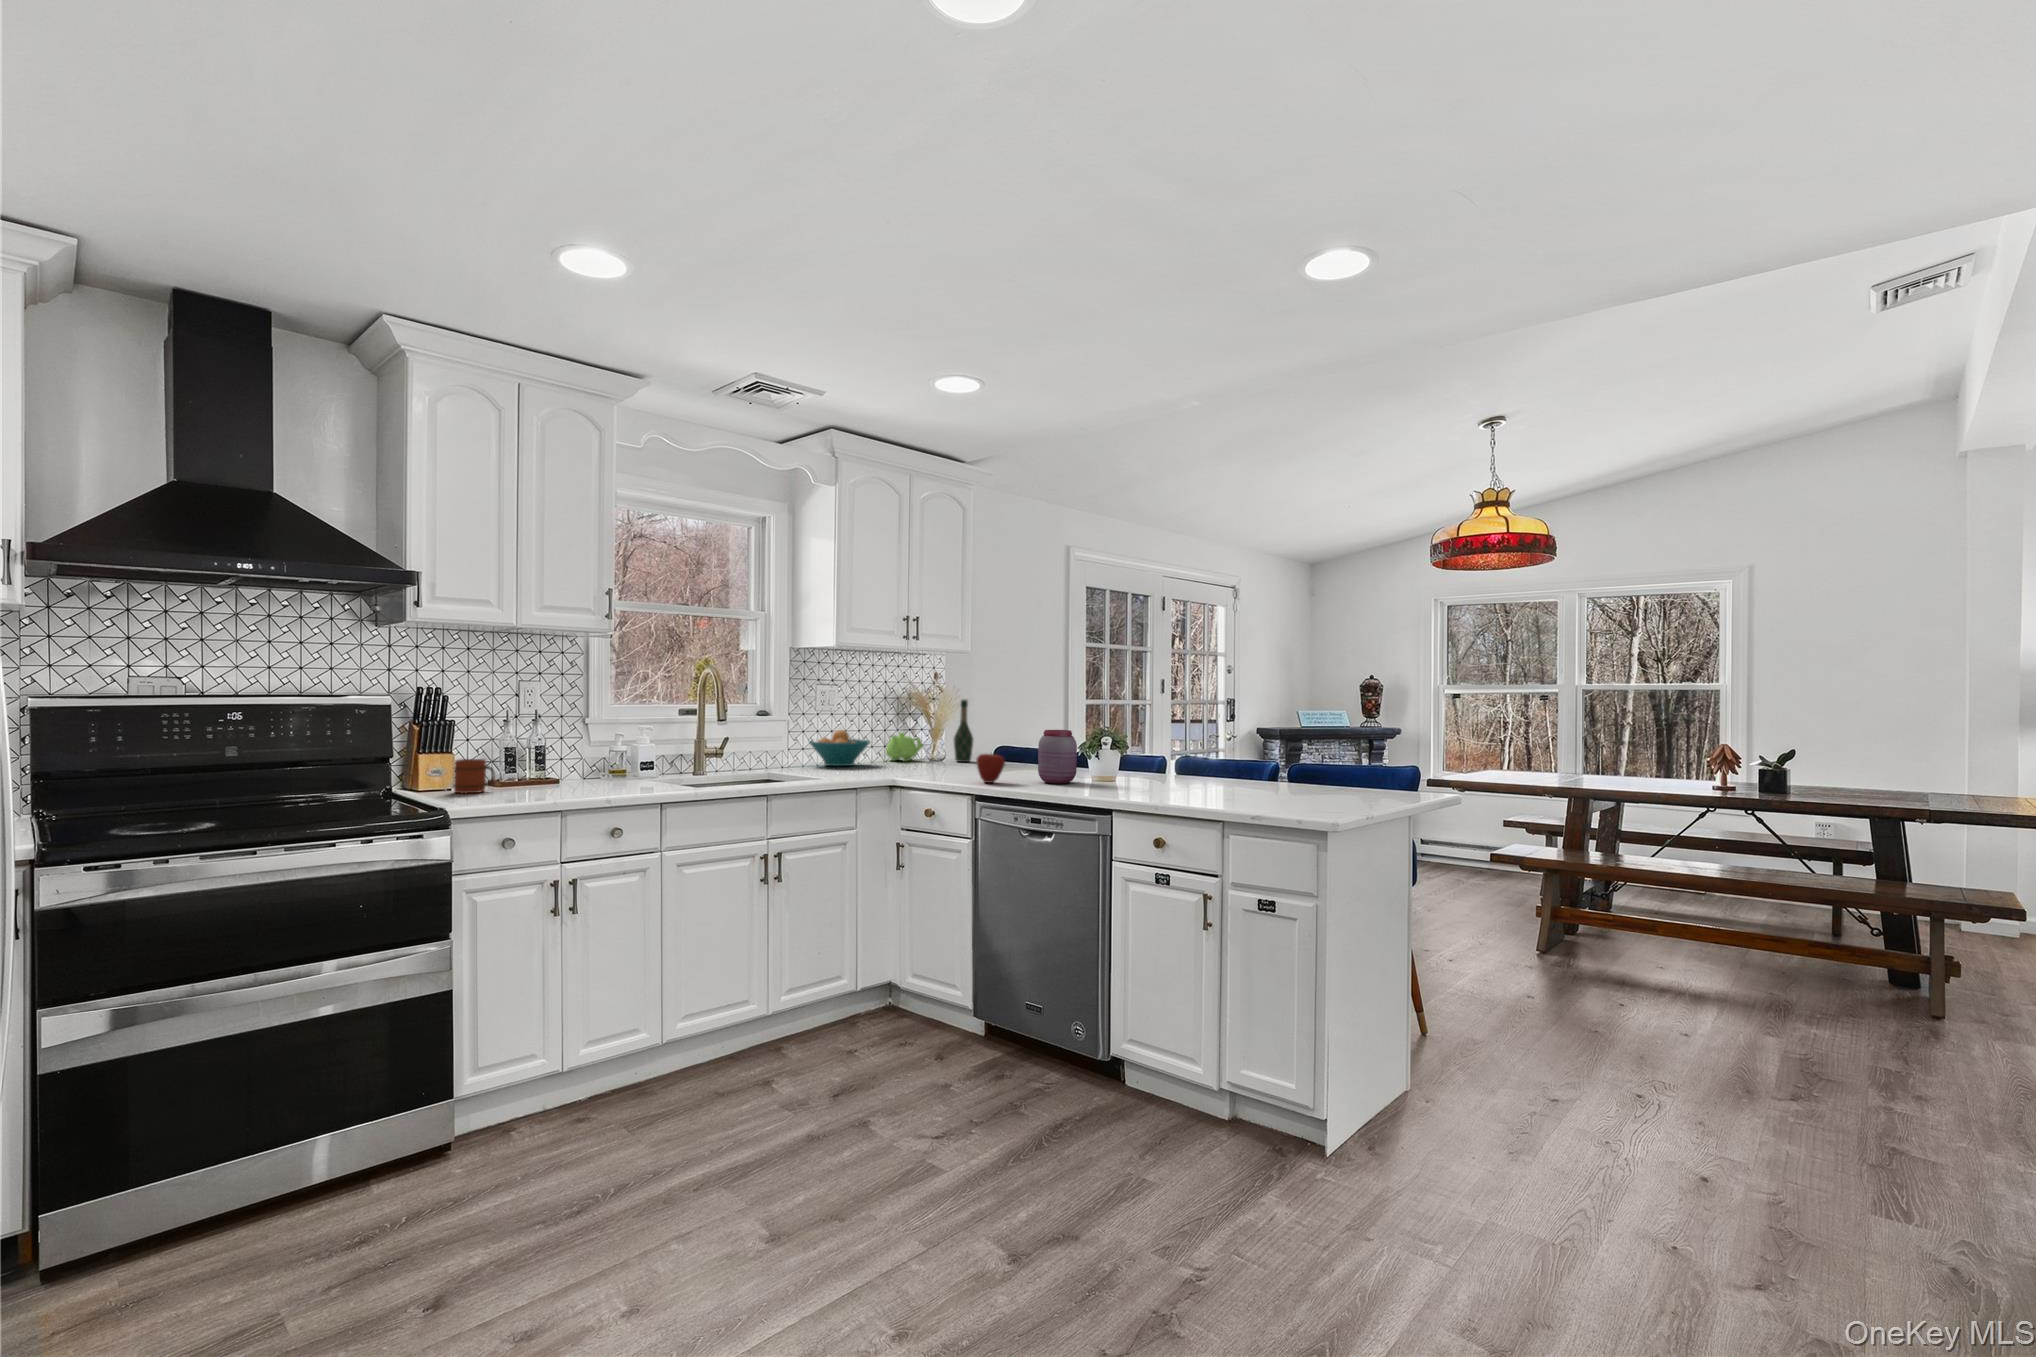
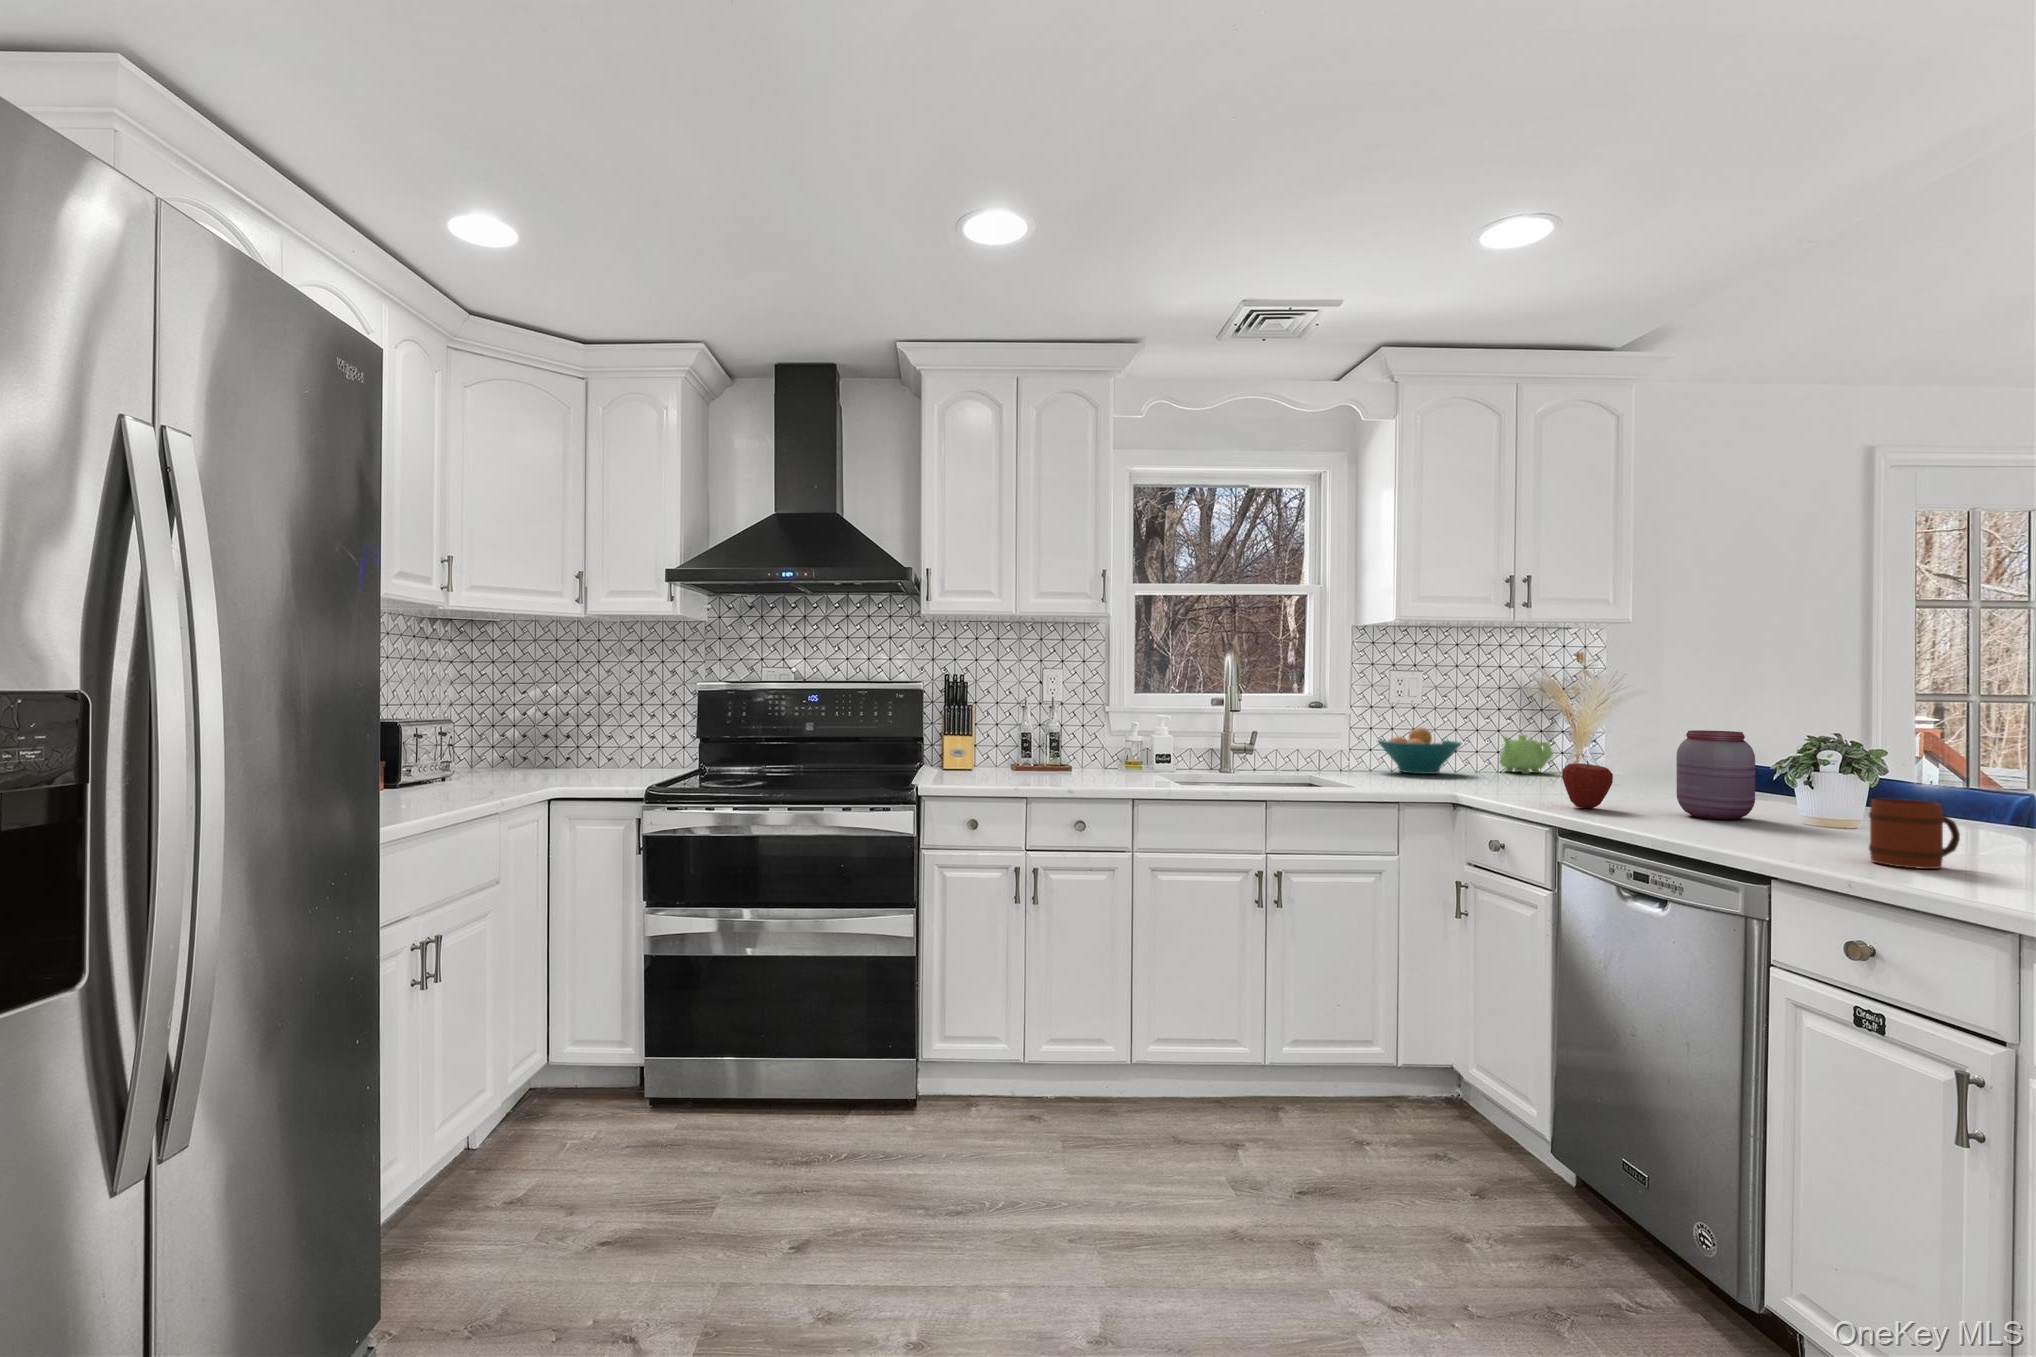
wine bottle: present [954,700,973,762] -> none [1600,689,1634,779]
mug: present [454,759,495,793] -> present [1869,799,1960,869]

